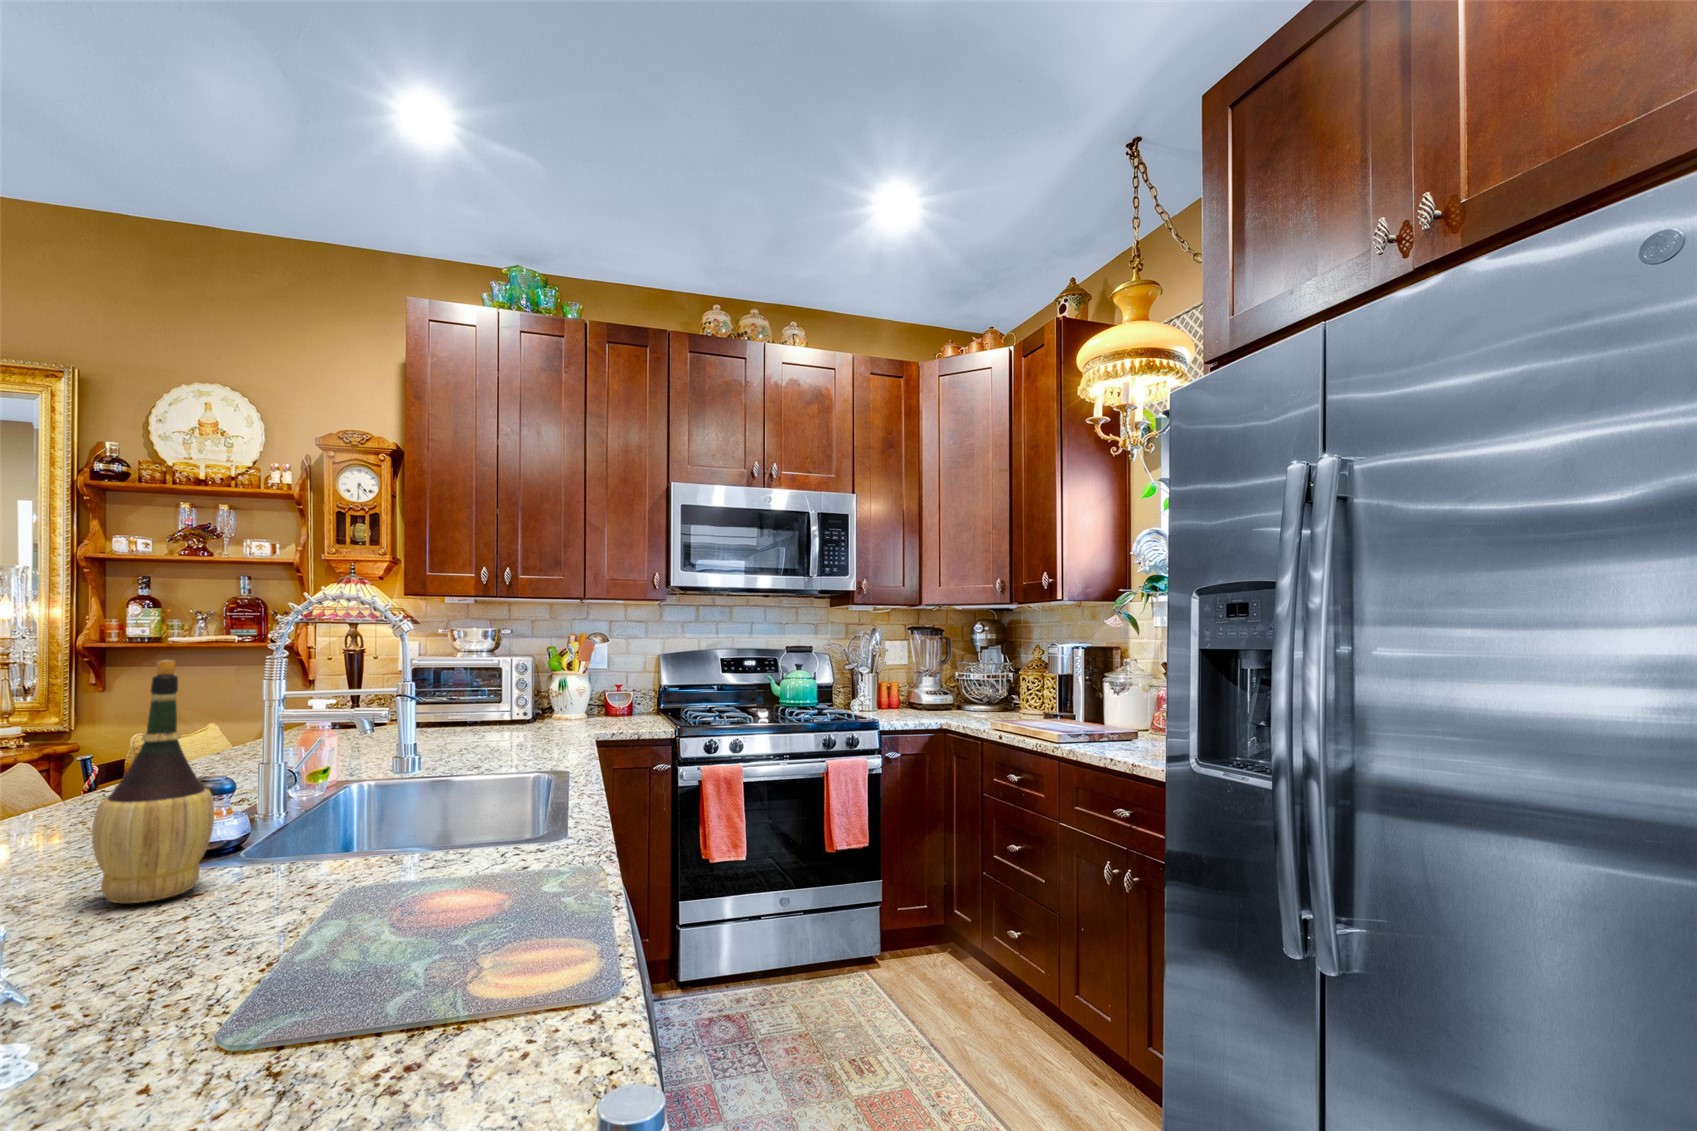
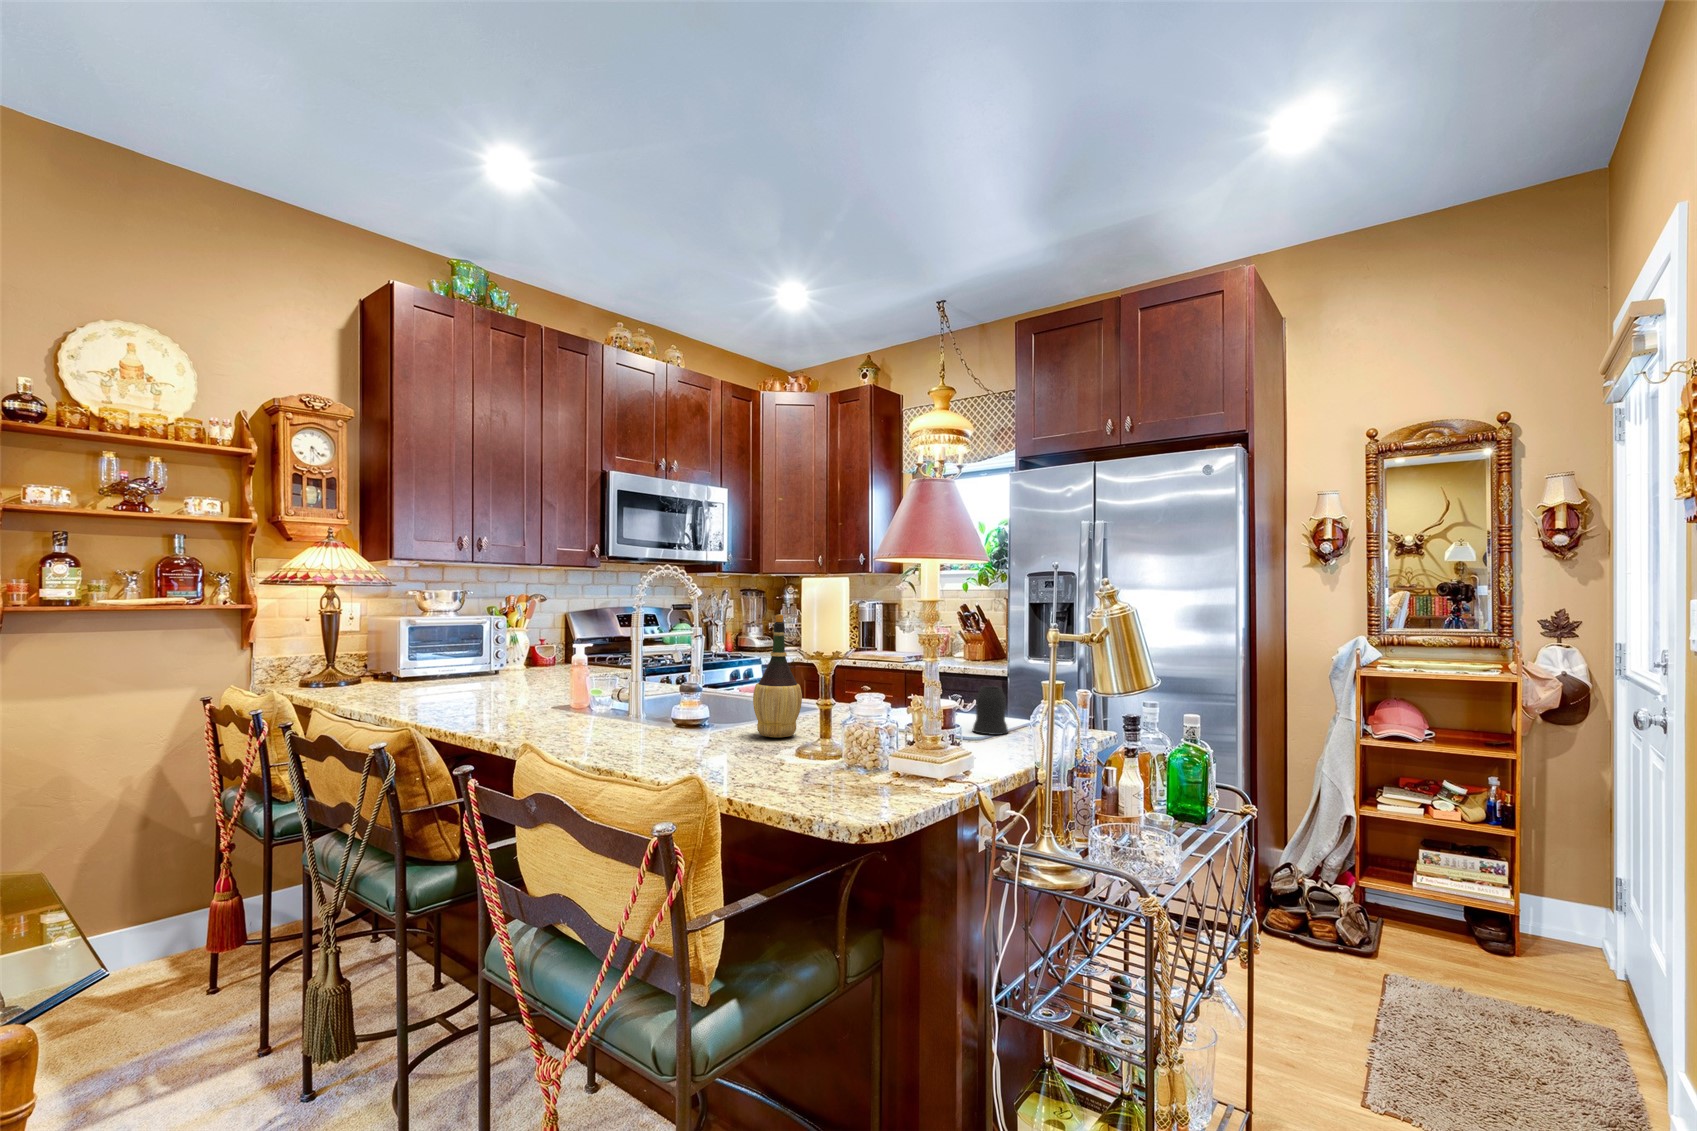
mug: none [414,846,541,987] -> present [973,686,1008,735]

